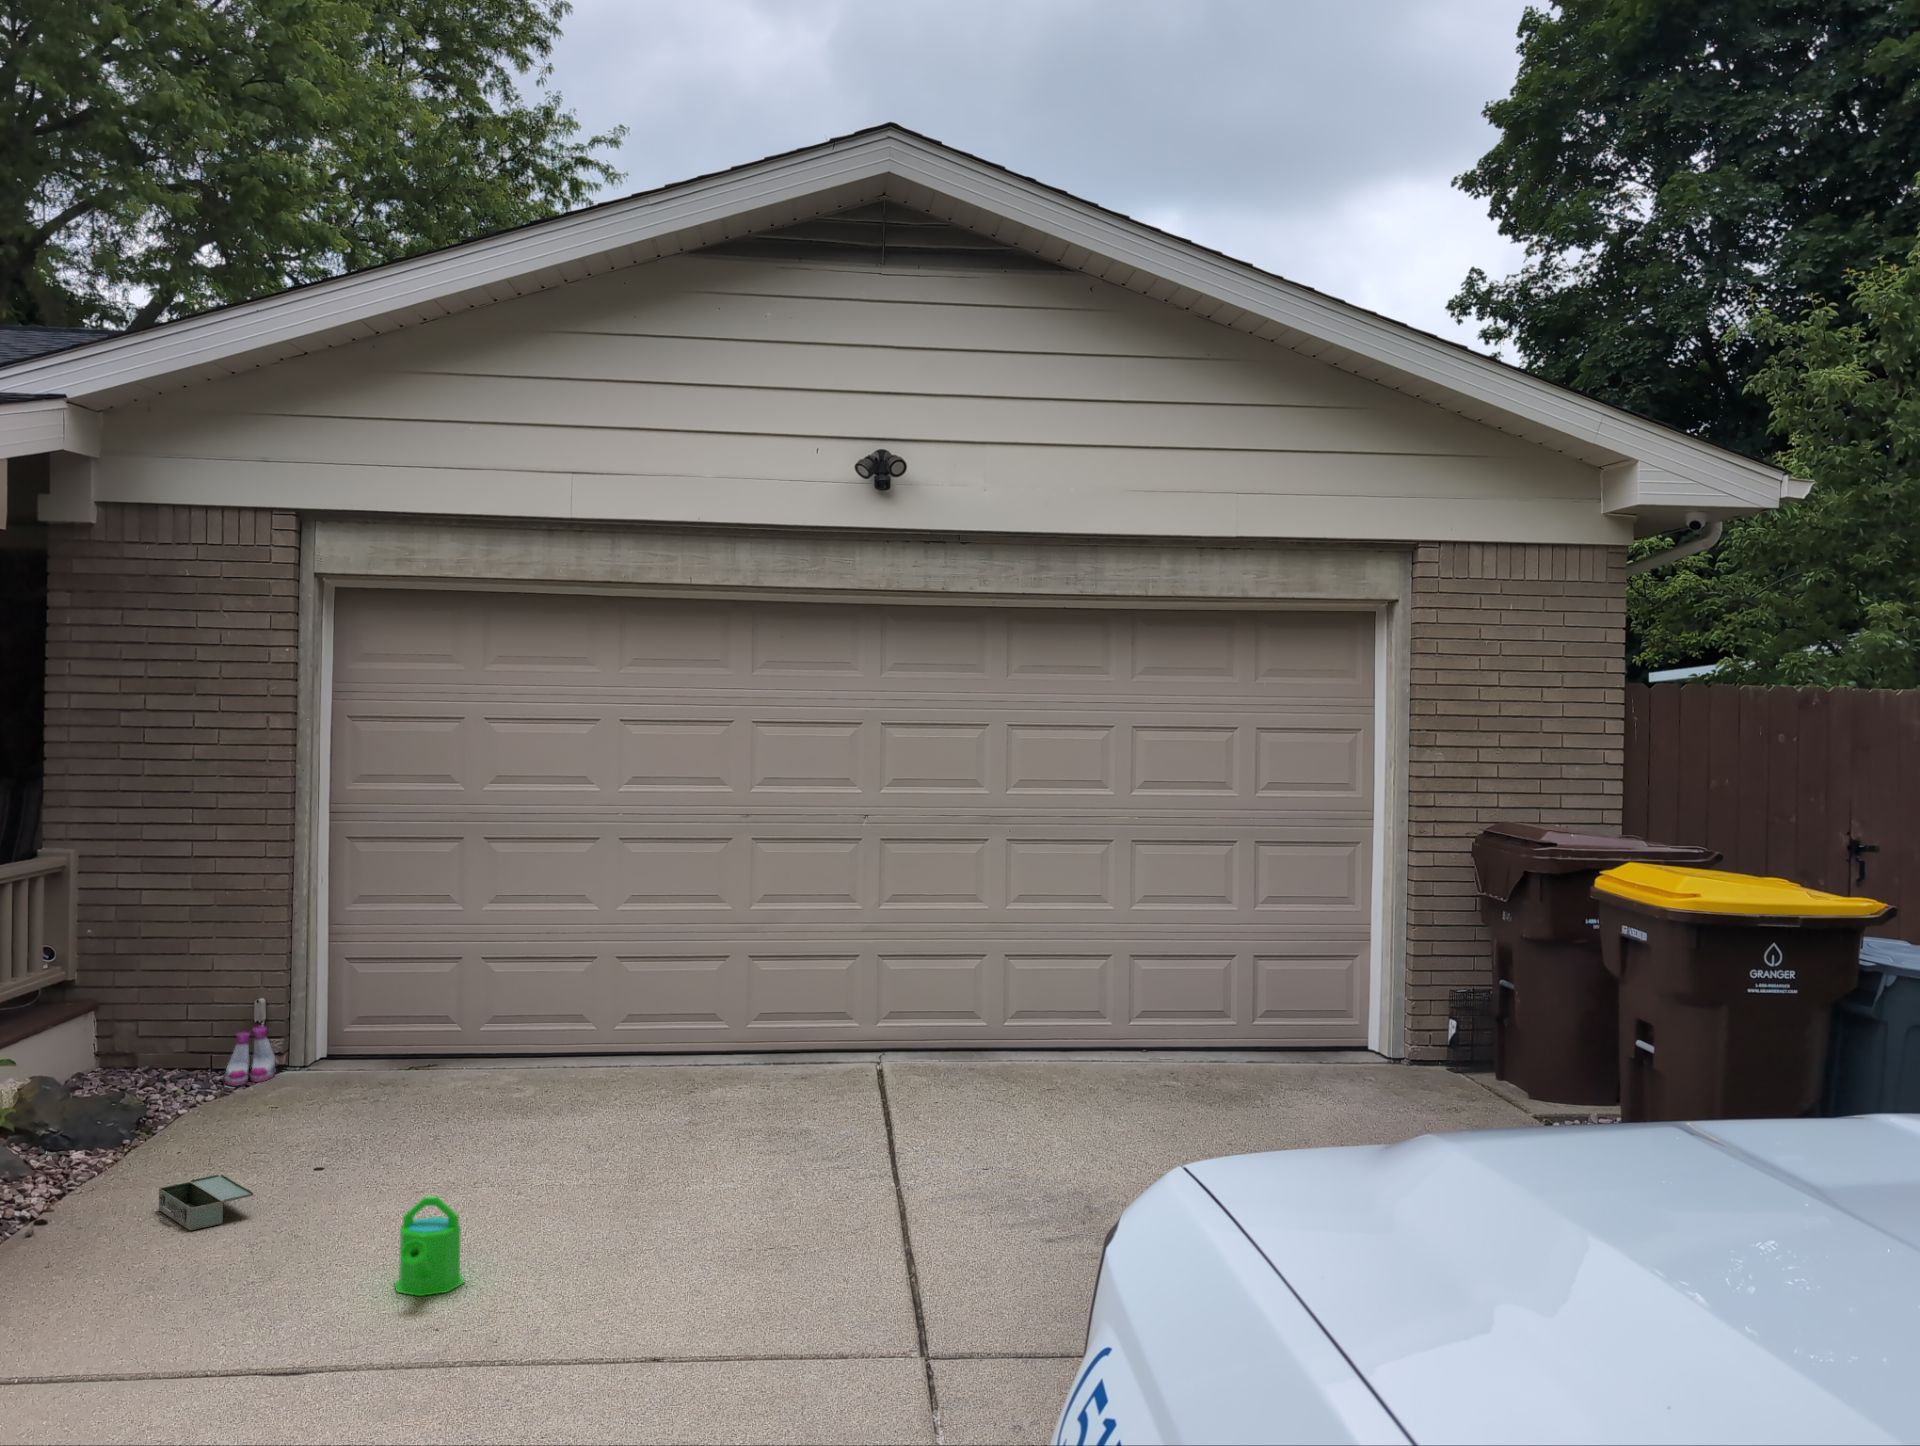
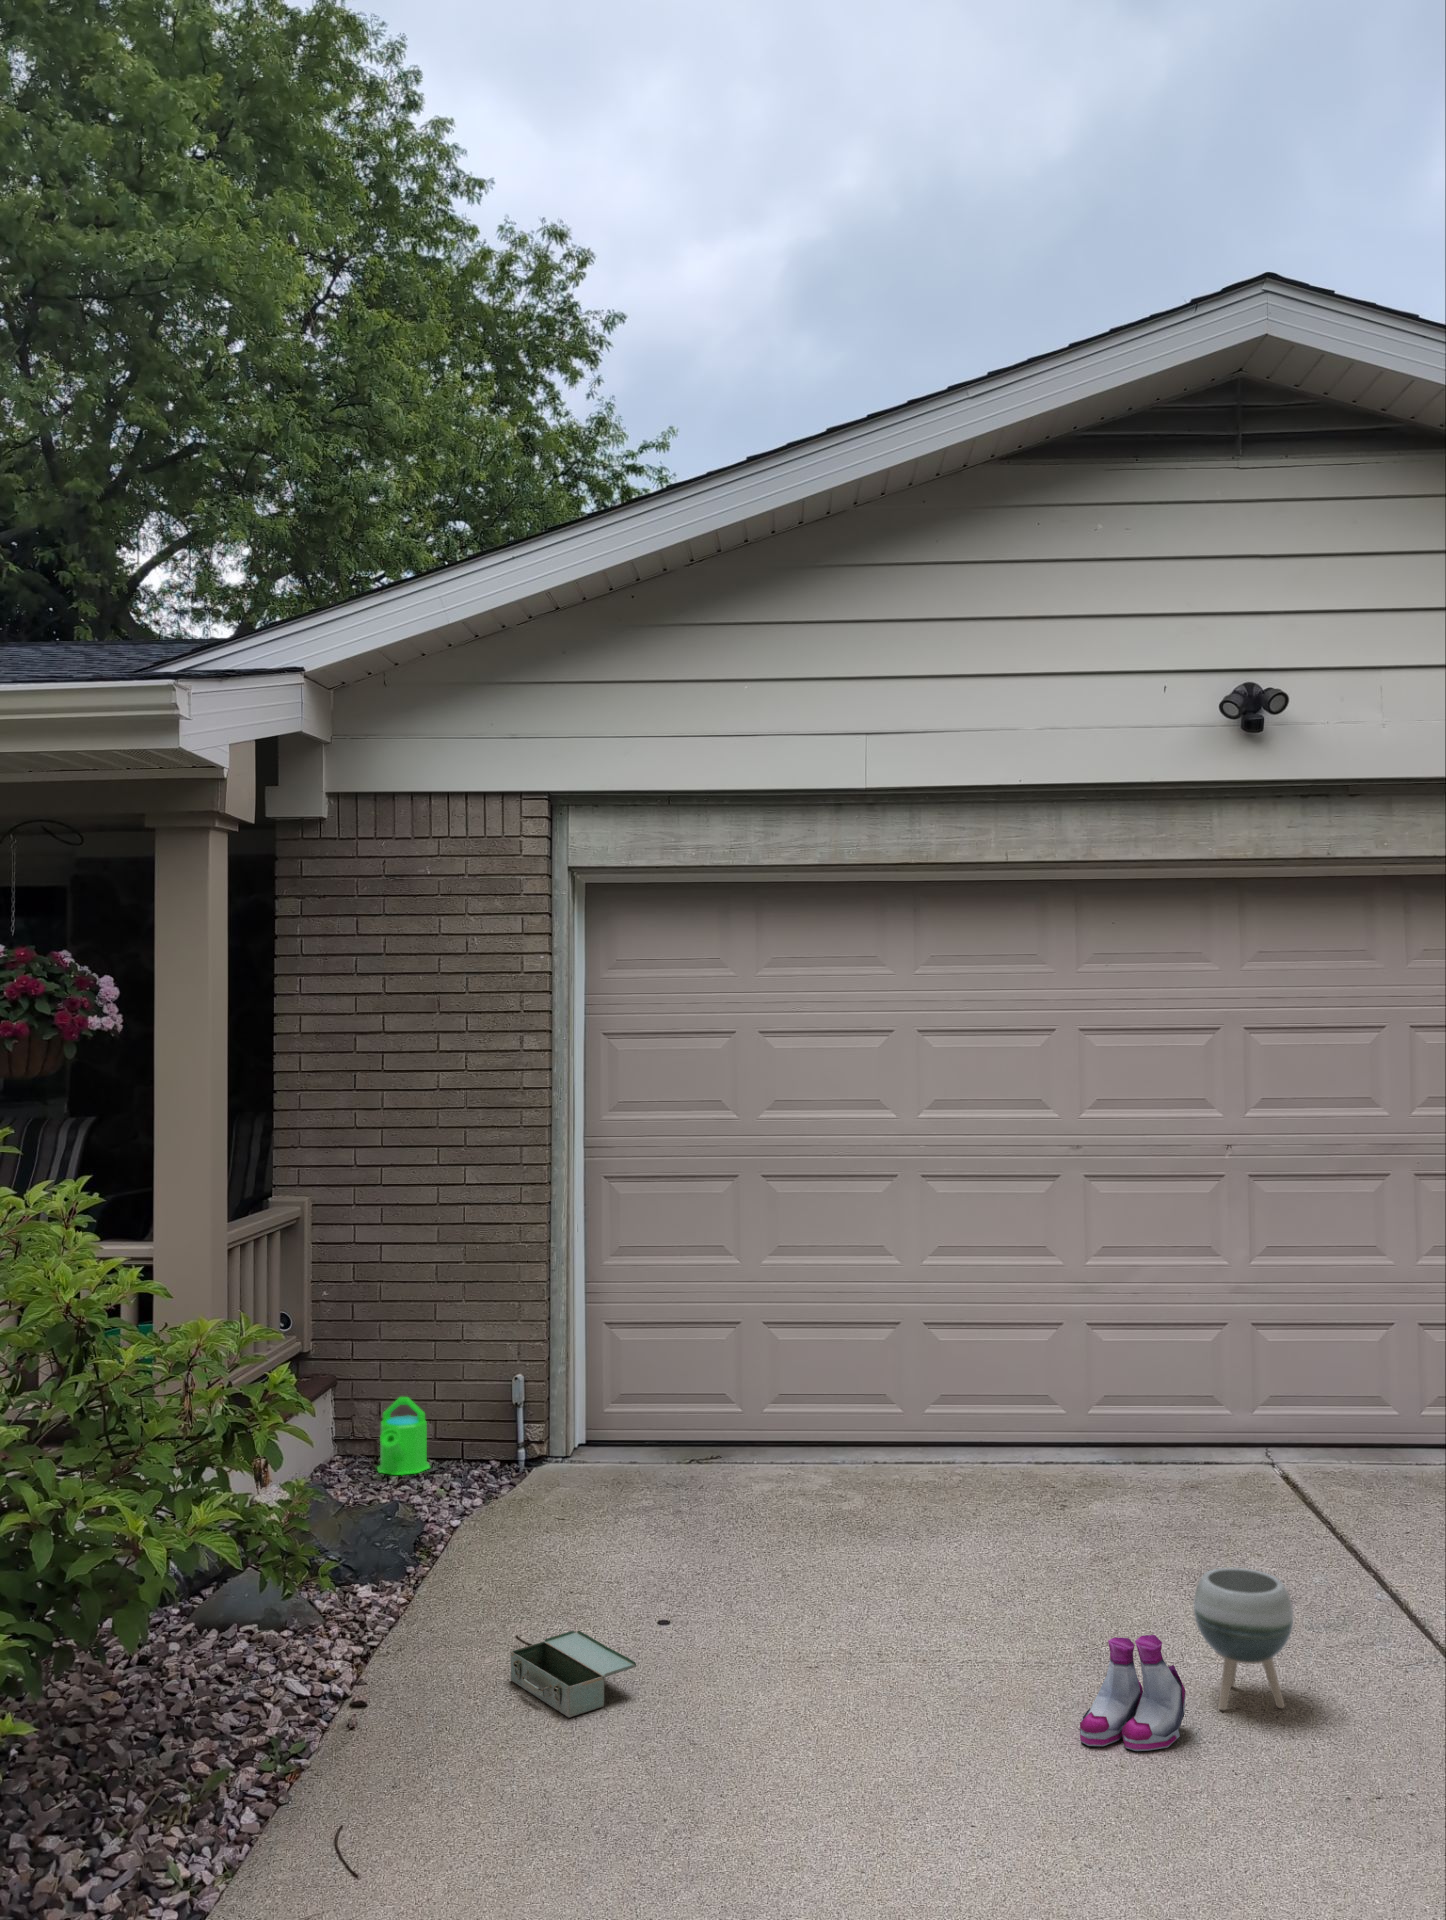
boots: present [224,1025,276,1085] -> present [1080,1635,1186,1751]
planter: none [677,1119,746,1217] -> present [1194,1568,1293,1710]
watering can: present [394,1196,464,1296] -> present [377,1397,430,1475]

